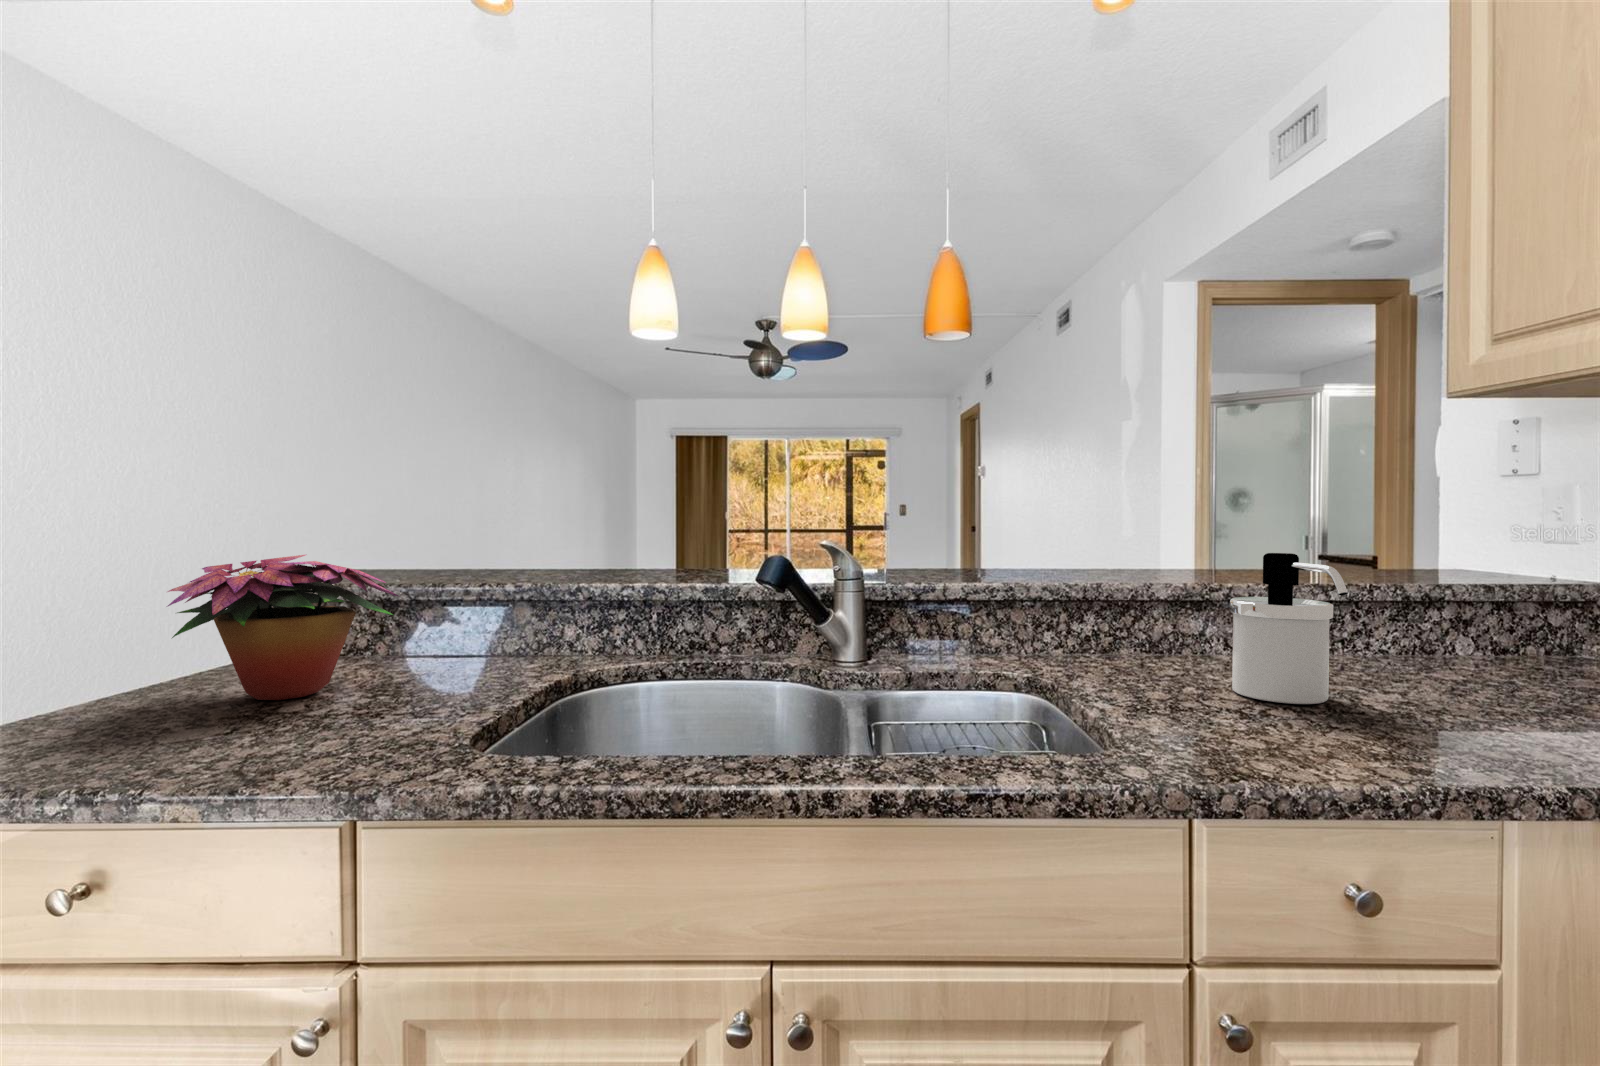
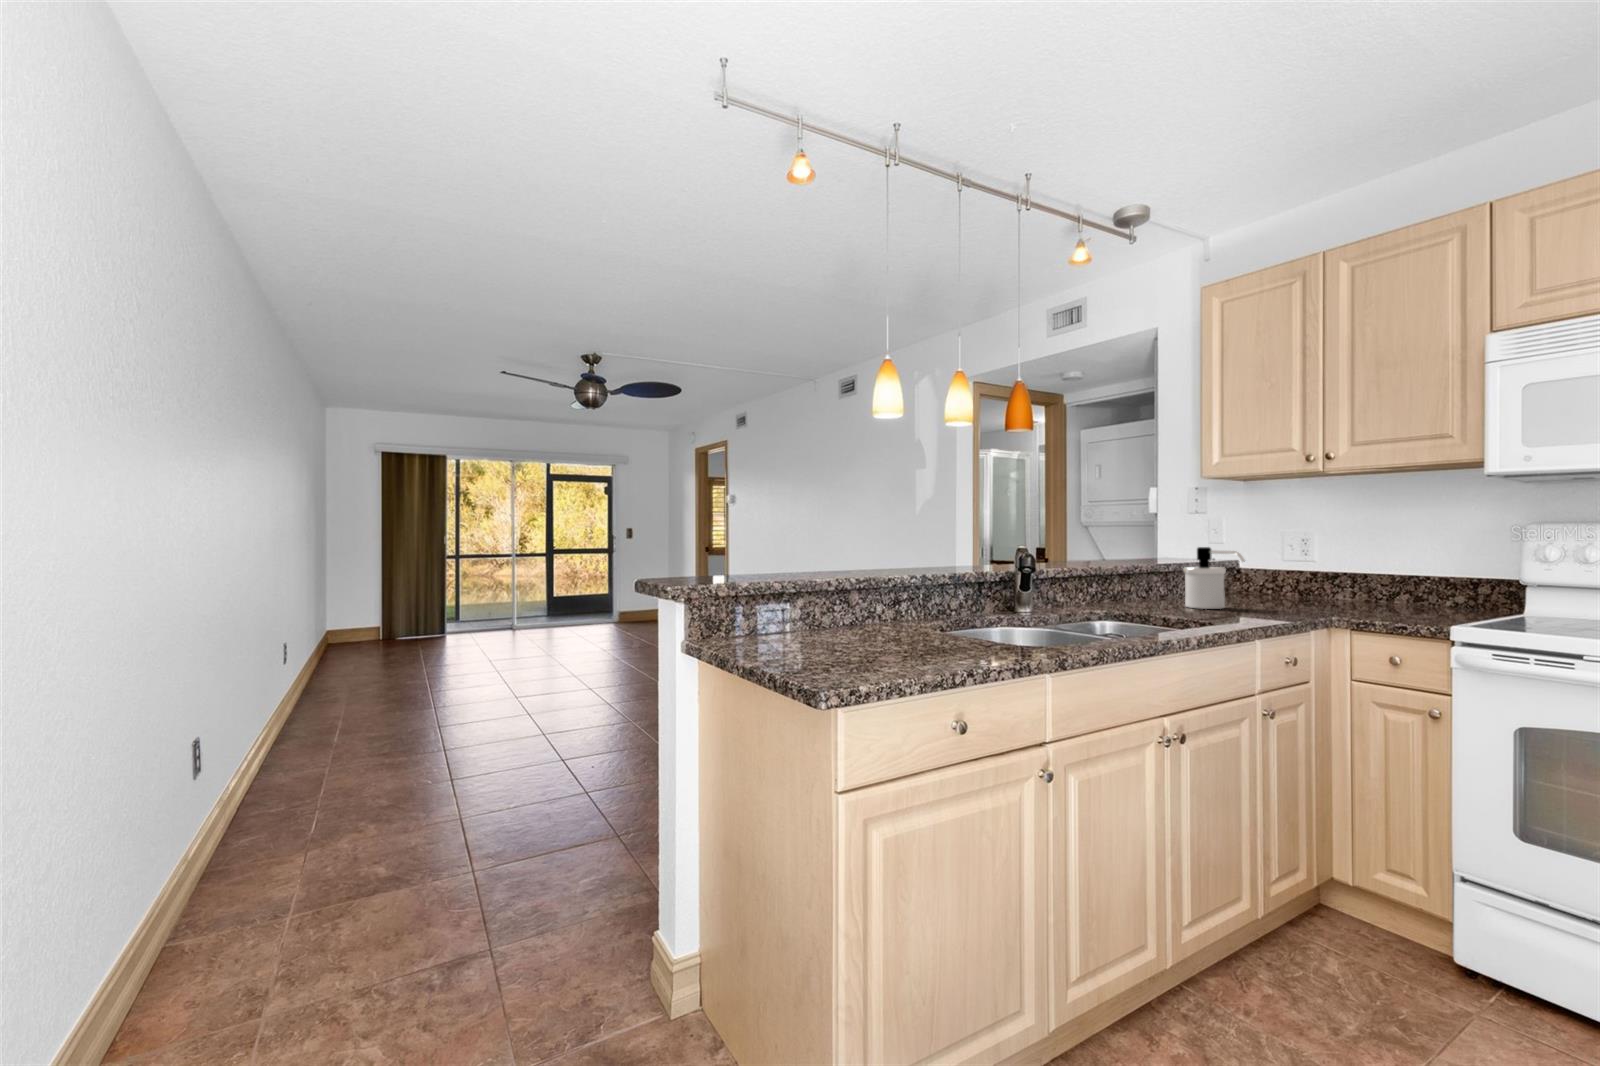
flower arrangement: present [168,555,398,700] -> none [773,558,903,649]

